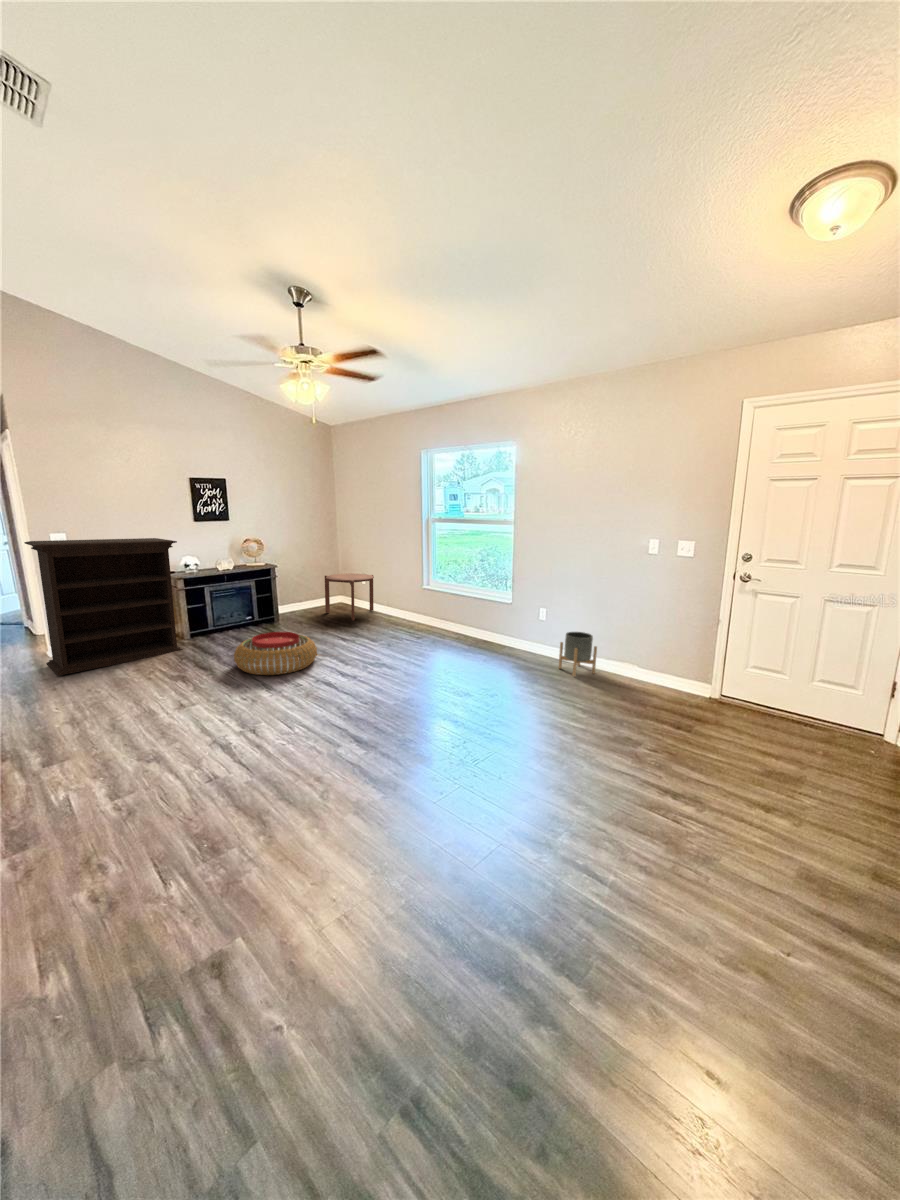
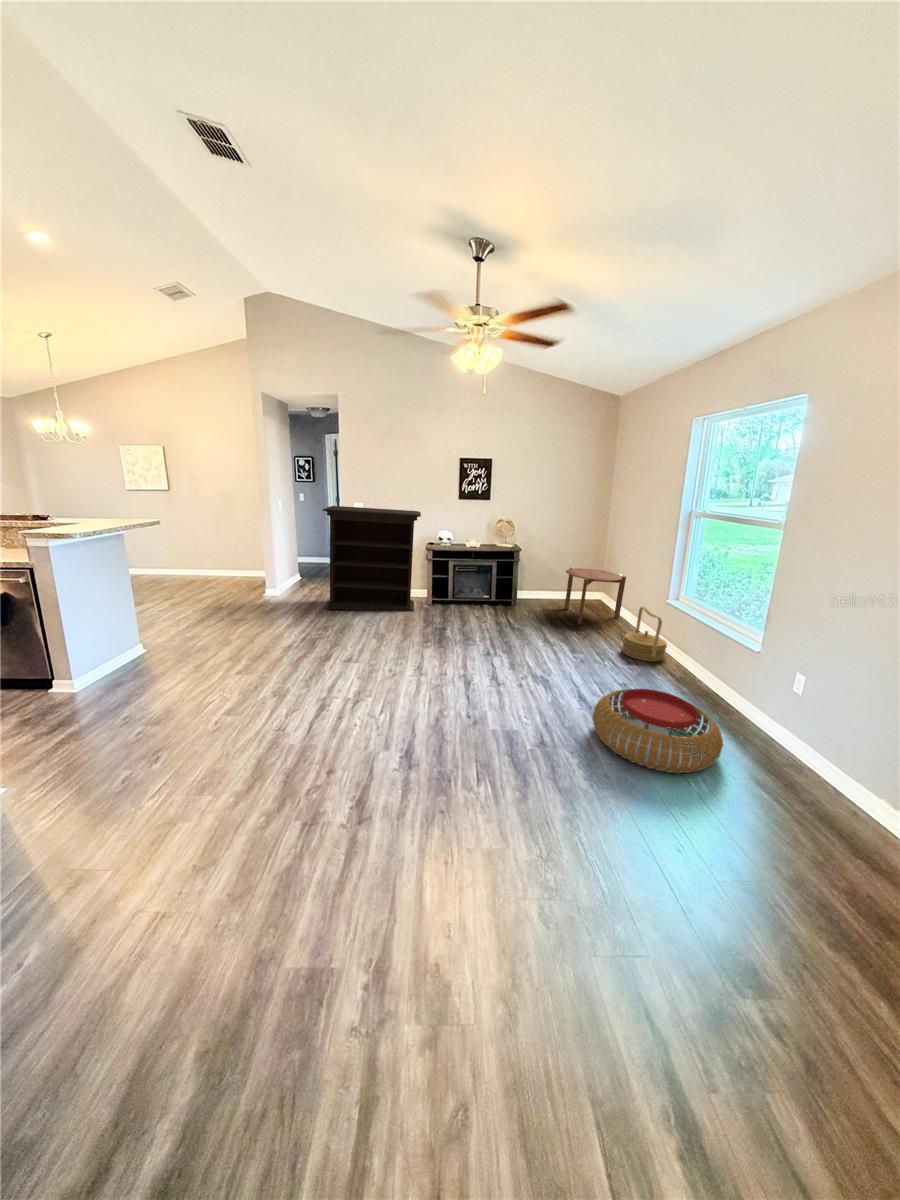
woven basket: none [403,592,435,631] -> present [622,607,667,662]
pouf: present [234,632,317,675] -> present [593,689,723,773]
planter: present [559,632,597,676] -> none [778,740,862,835]

